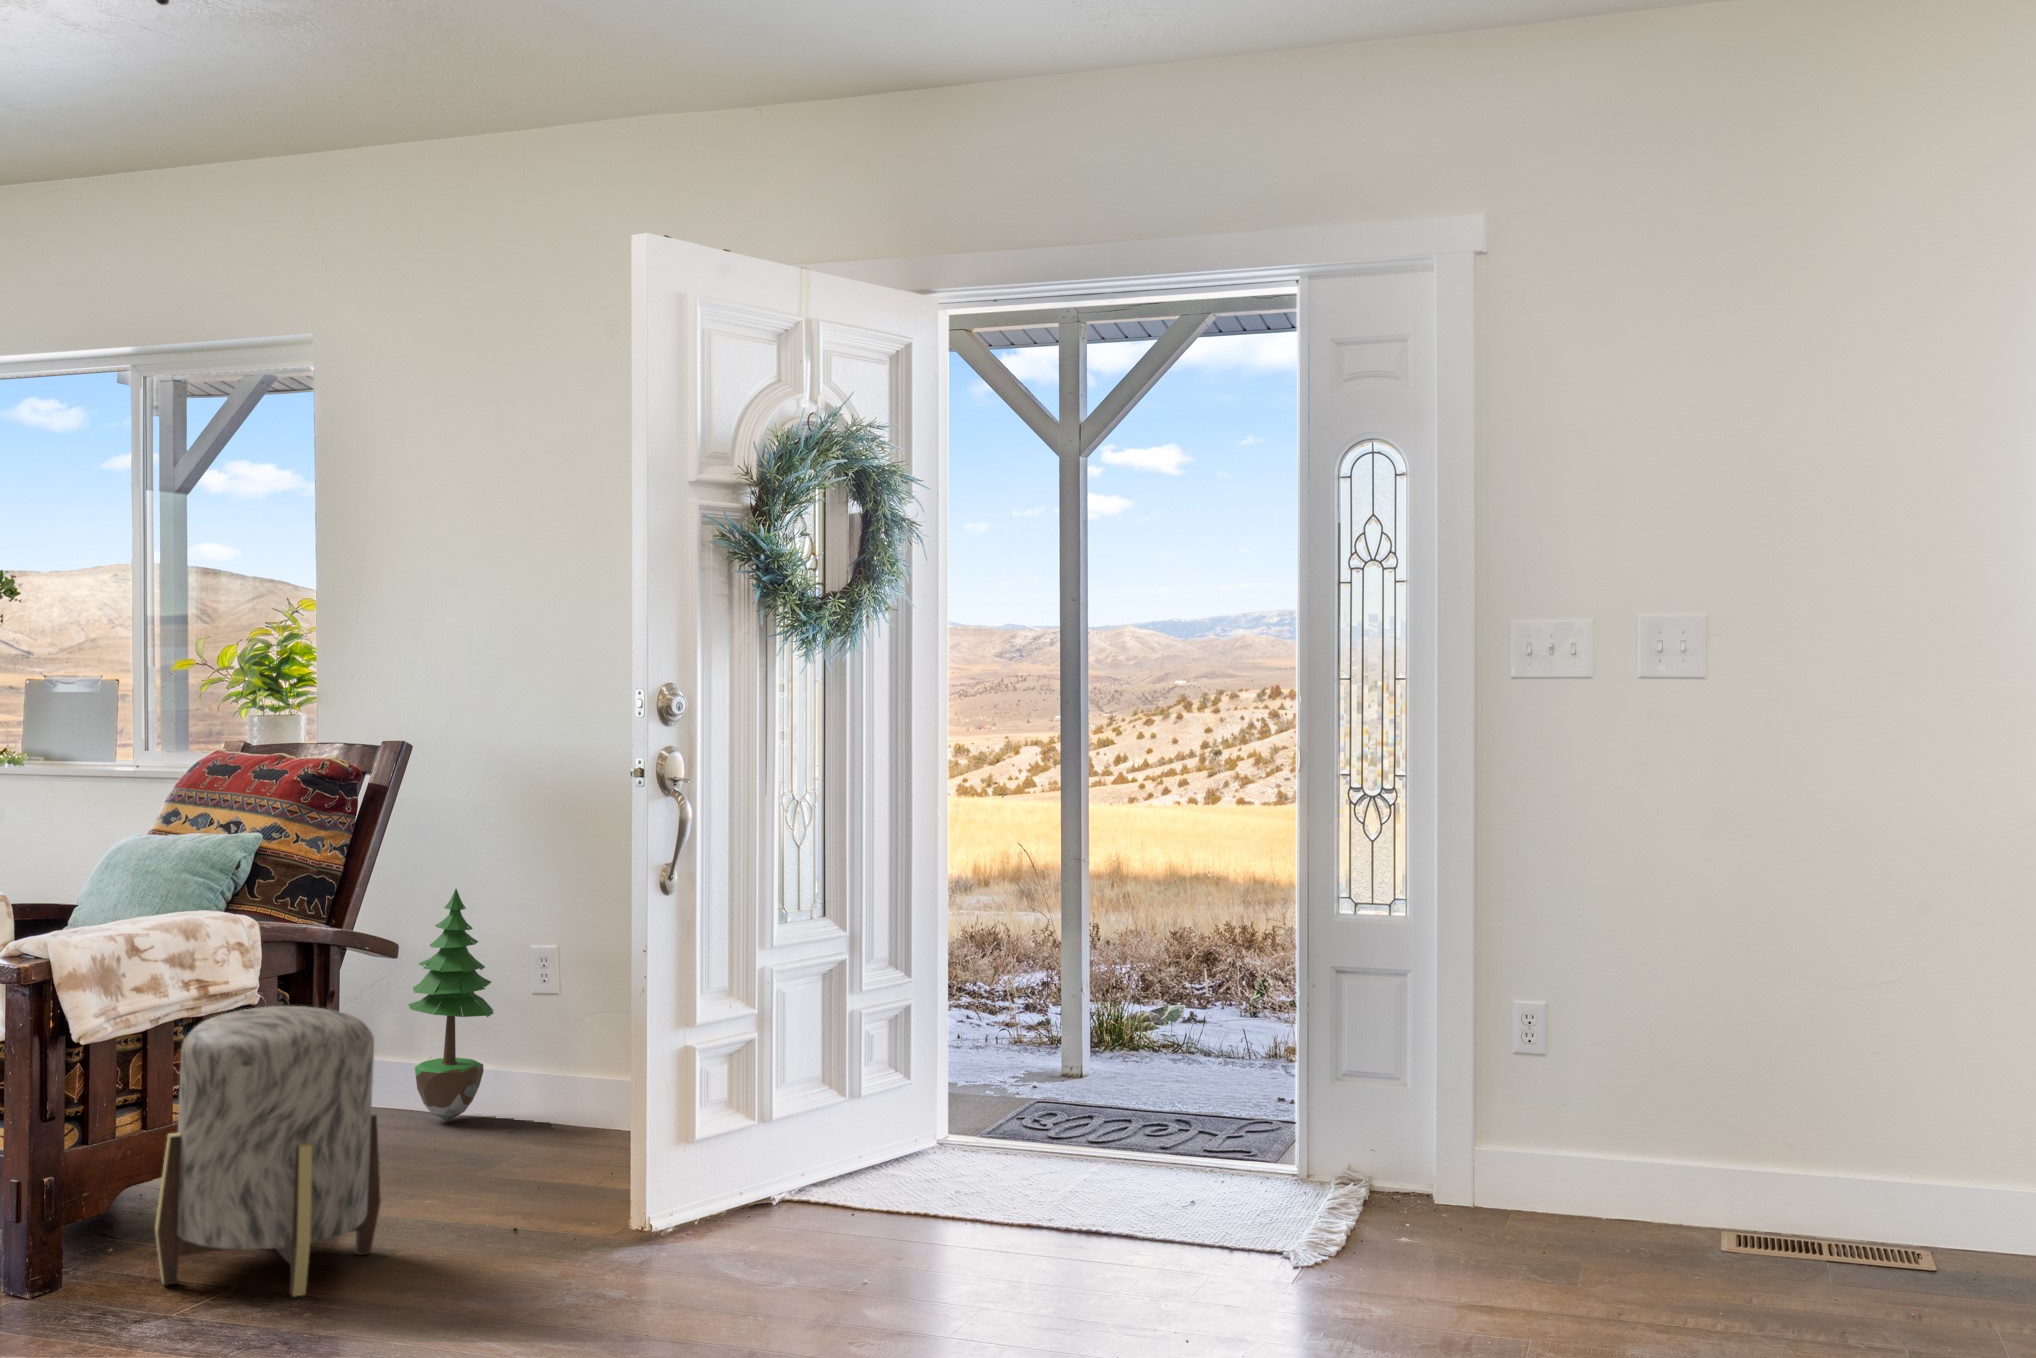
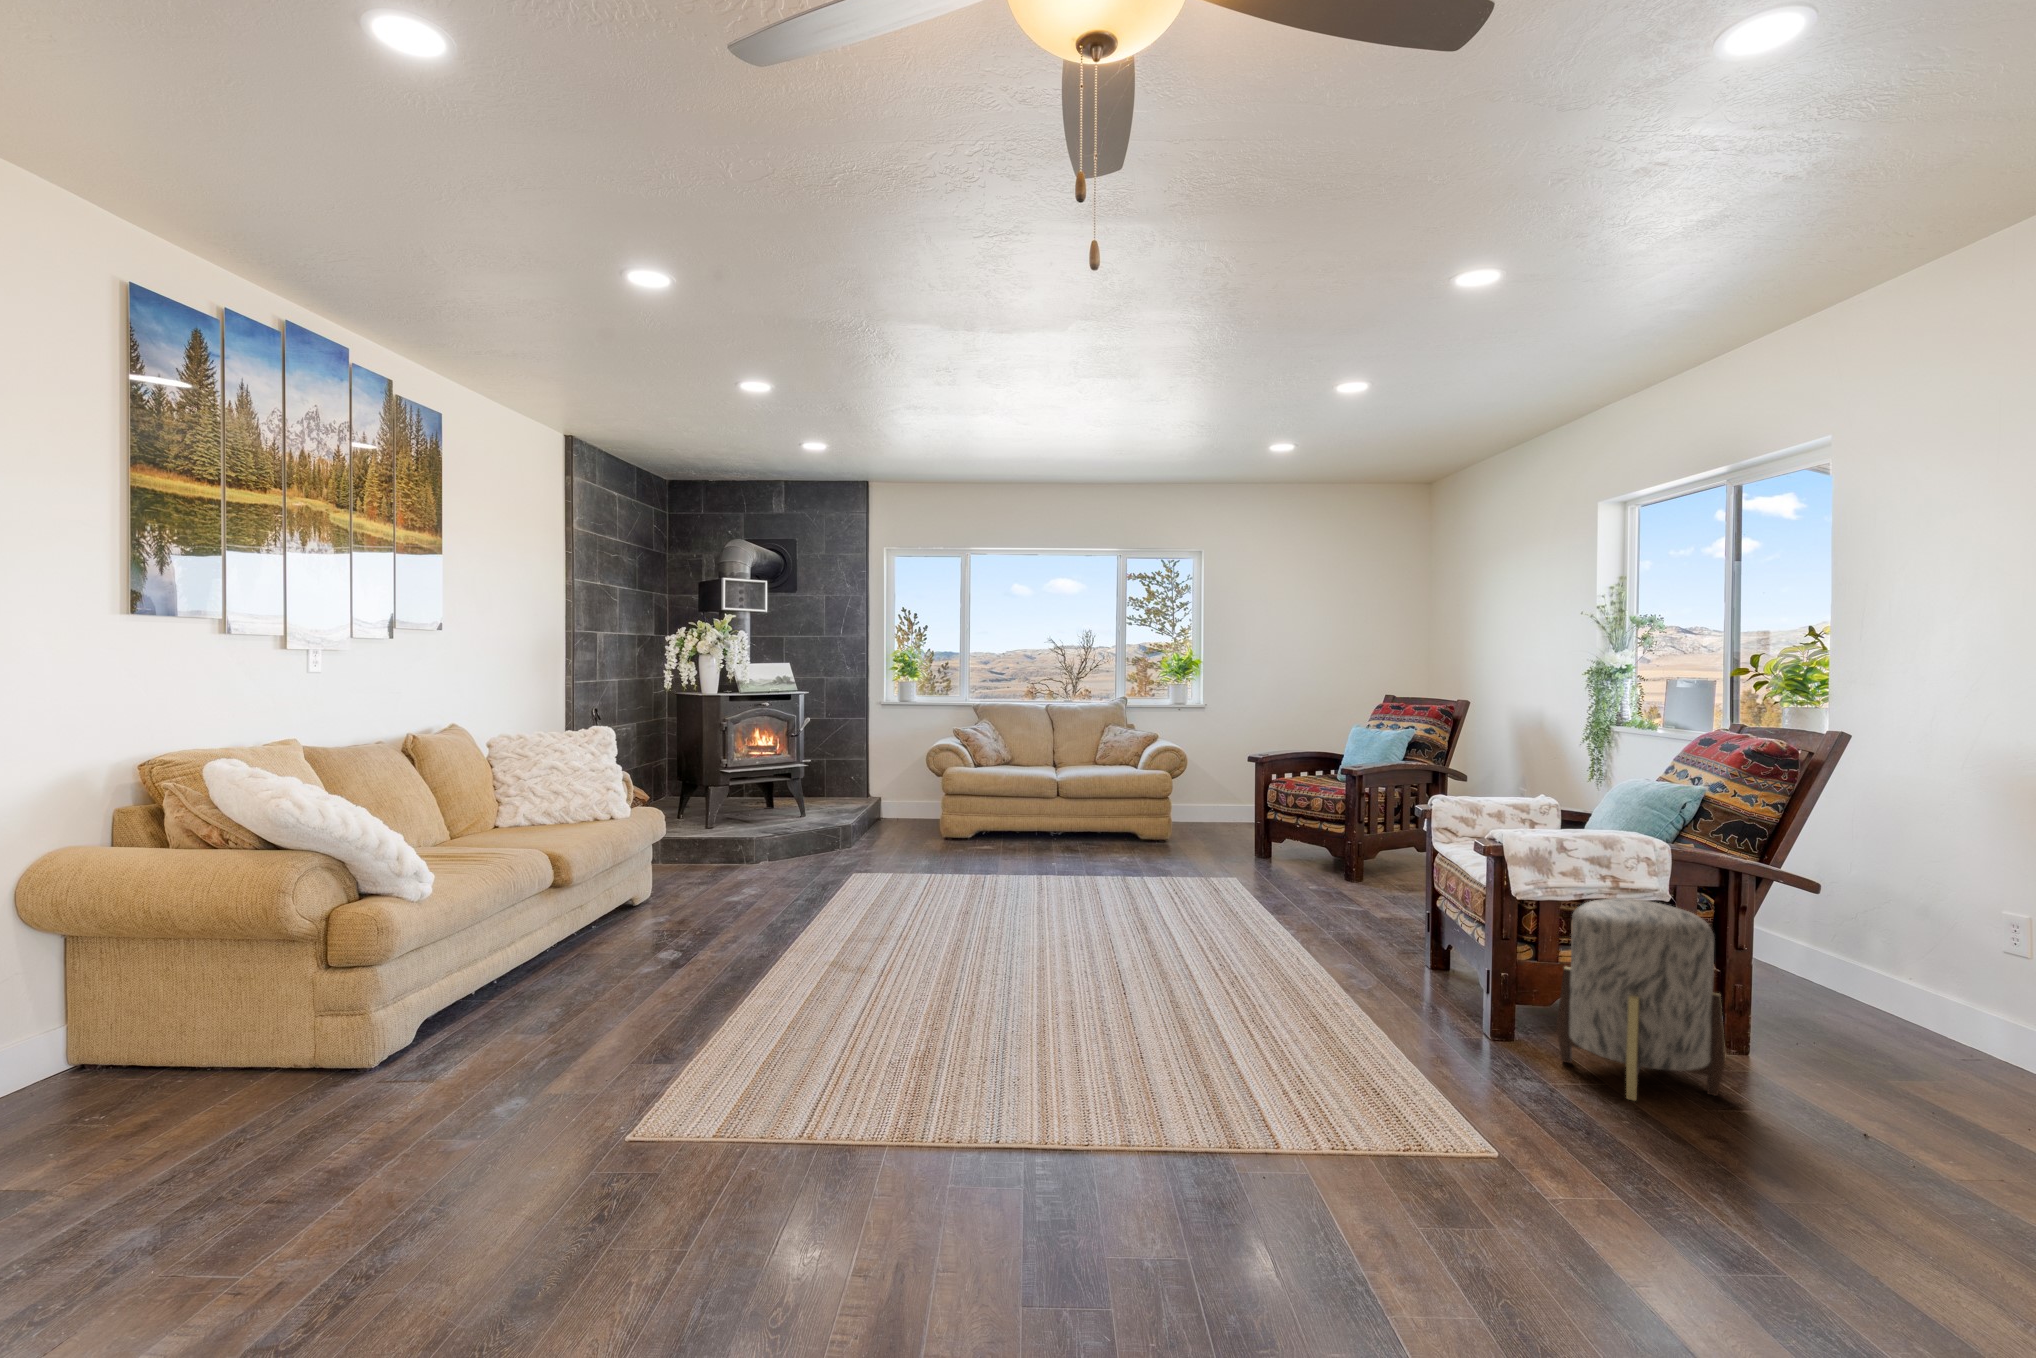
potted tree: present [408,889,494,1121] -> none [1870,849,1960,1036]

